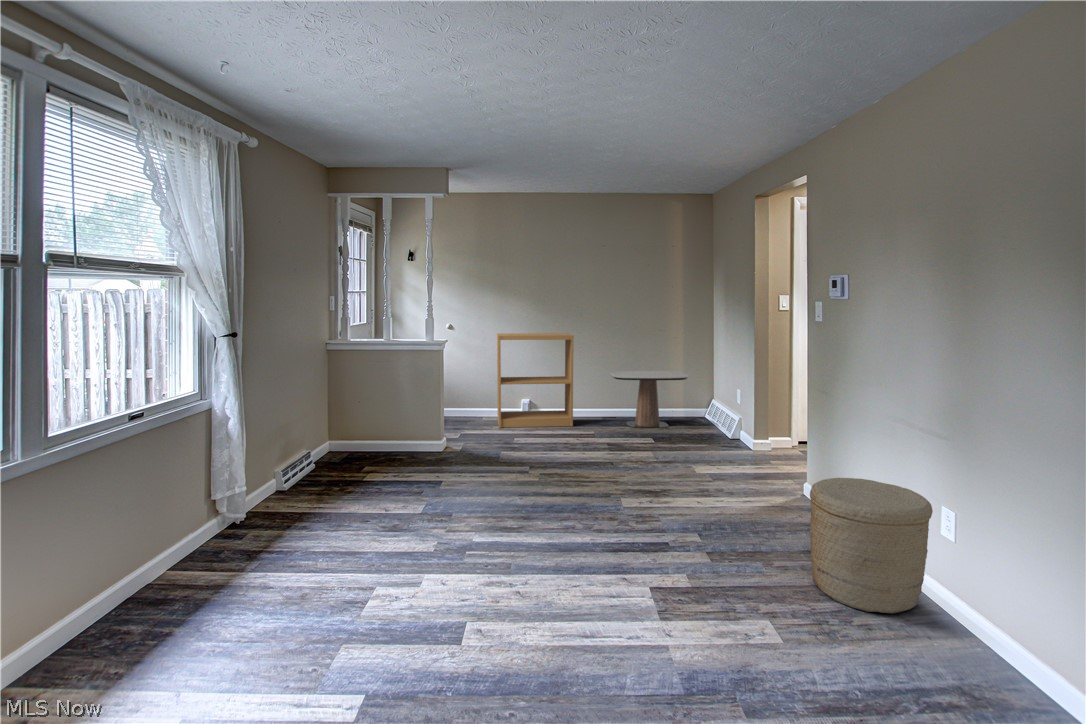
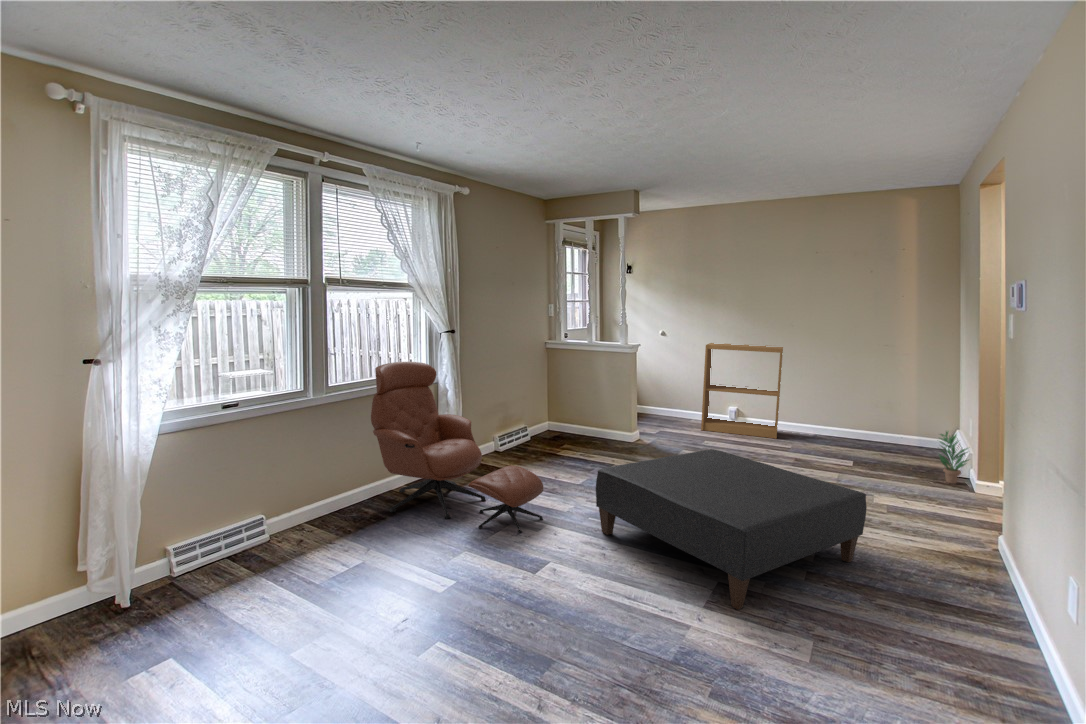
side table: present [610,371,688,428] -> none [823,389,917,454]
lounge chair: none [125,383,414,616] -> present [371,362,544,533]
potted plant: none [717,399,744,445] -> present [939,431,969,484]
ottoman: none [484,447,738,612] -> present [596,449,867,610]
woven basket: present [810,478,933,614] -> none [902,519,1059,684]

